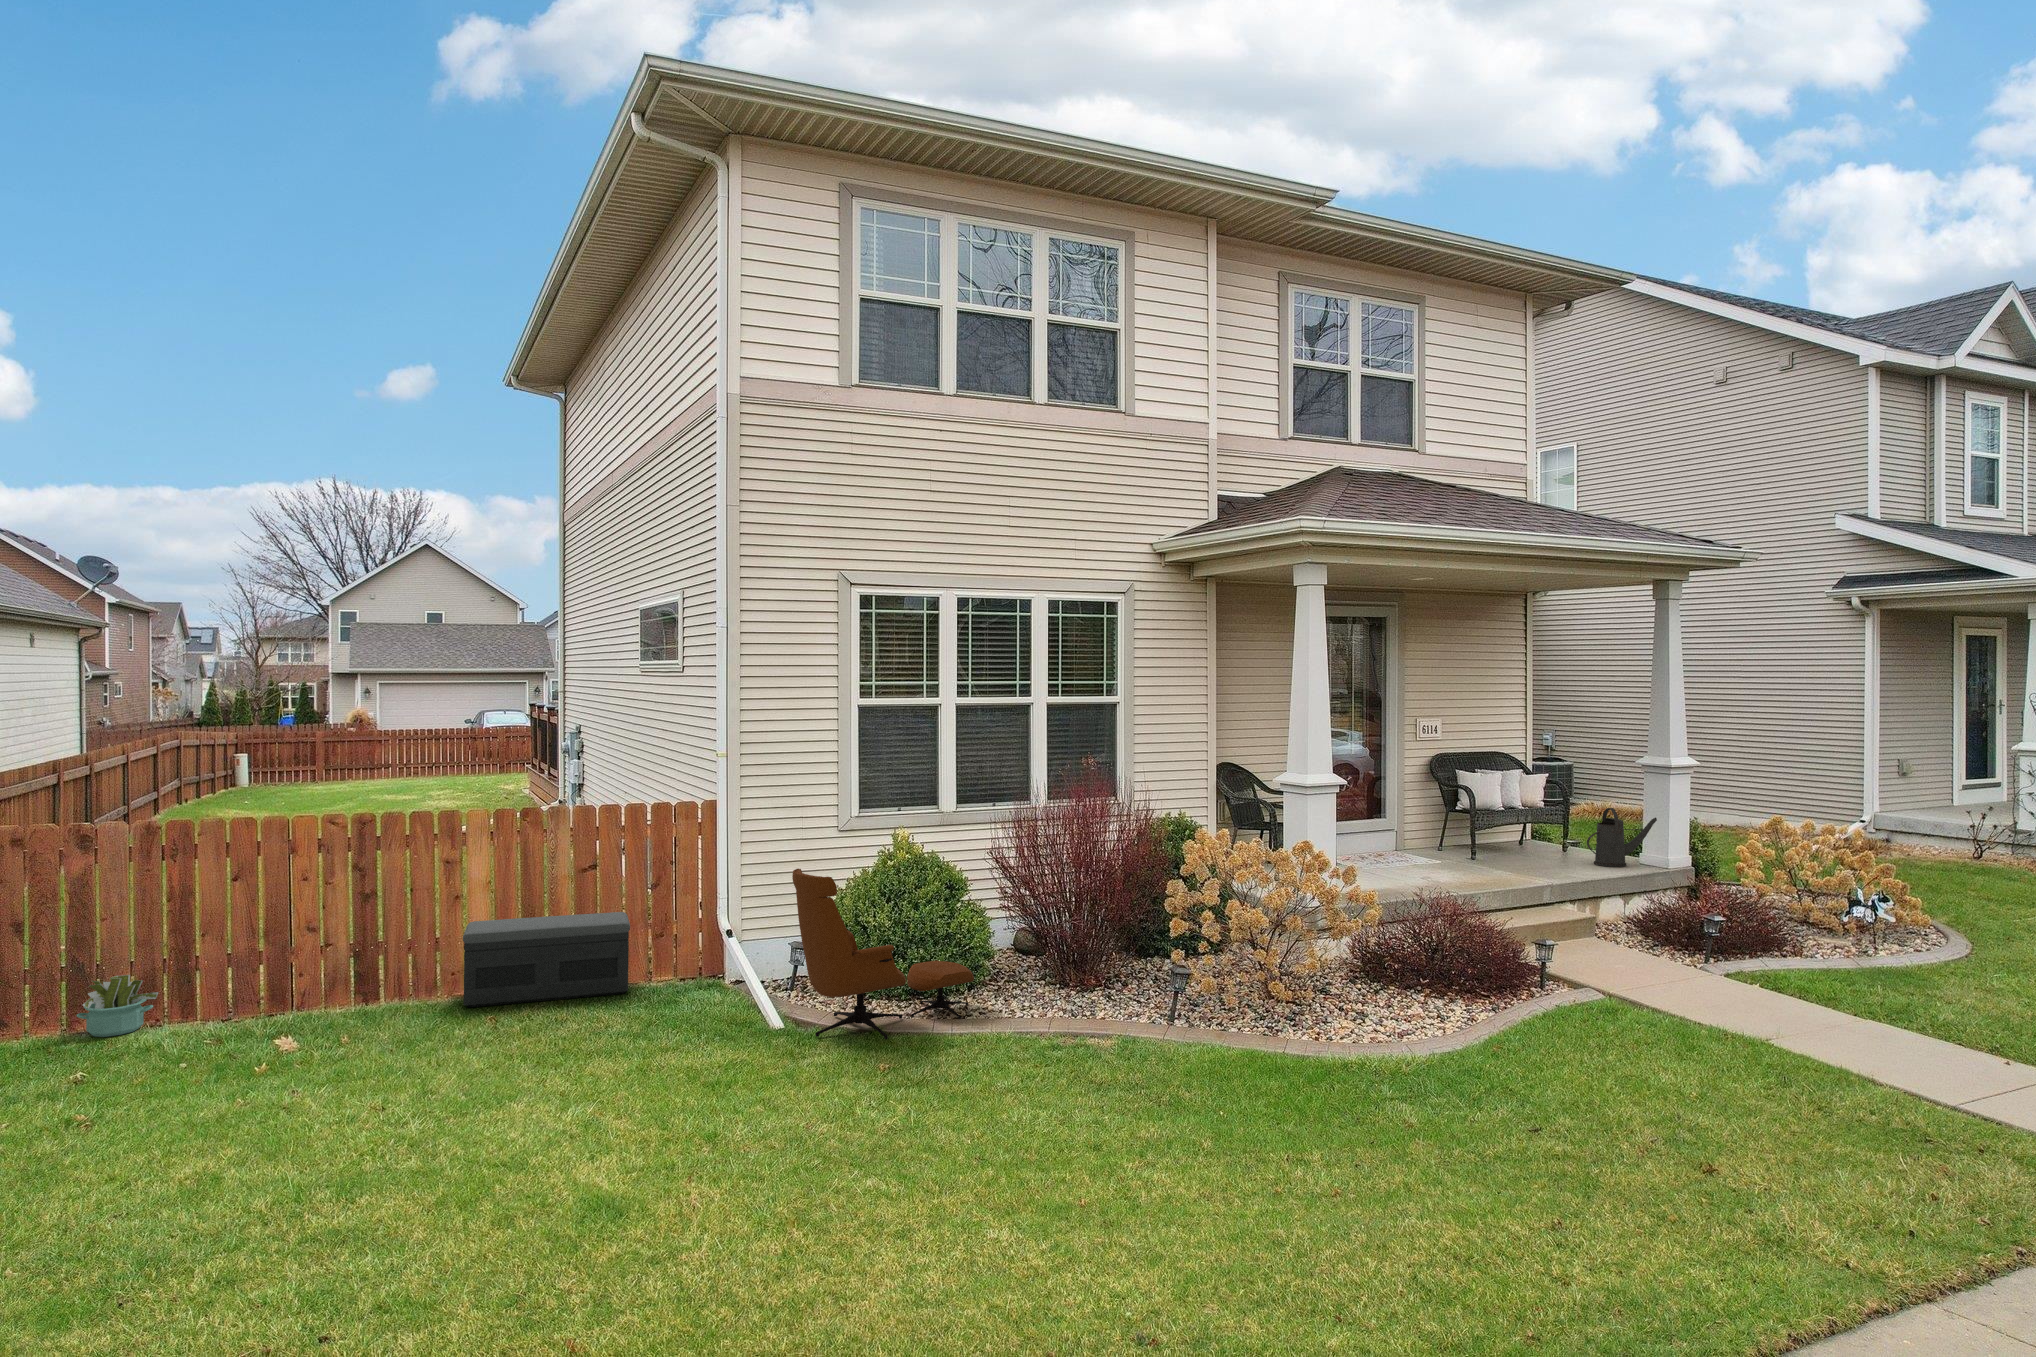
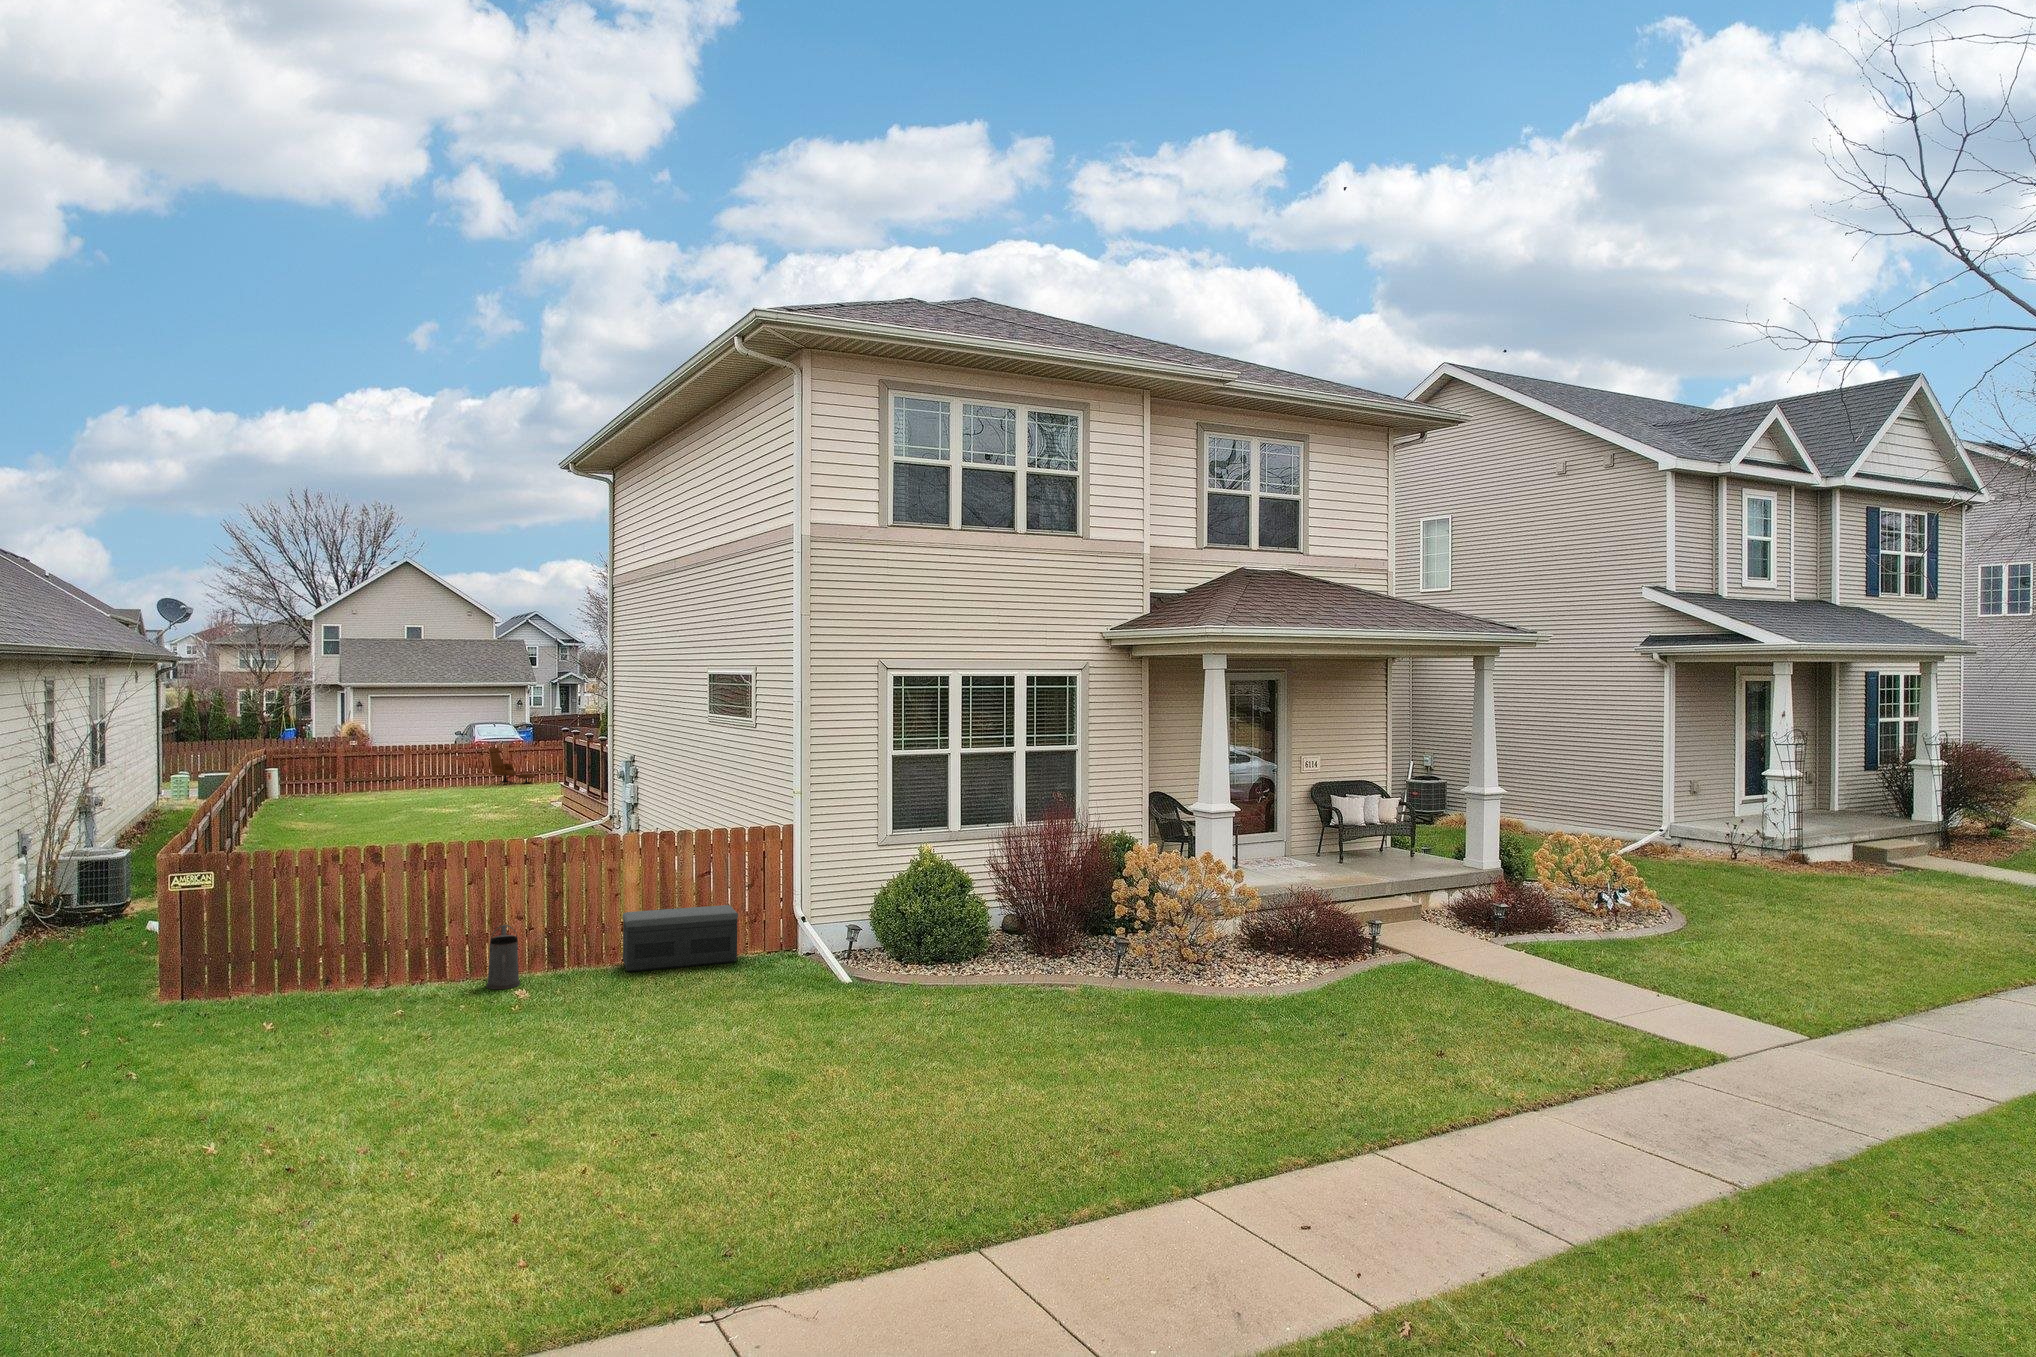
watering can: present [1587,808,1657,867] -> present [486,925,520,989]
lounge chair: present [792,869,974,1039] -> present [489,748,535,784]
decorative plant: present [76,975,159,1037] -> none [370,950,422,992]

